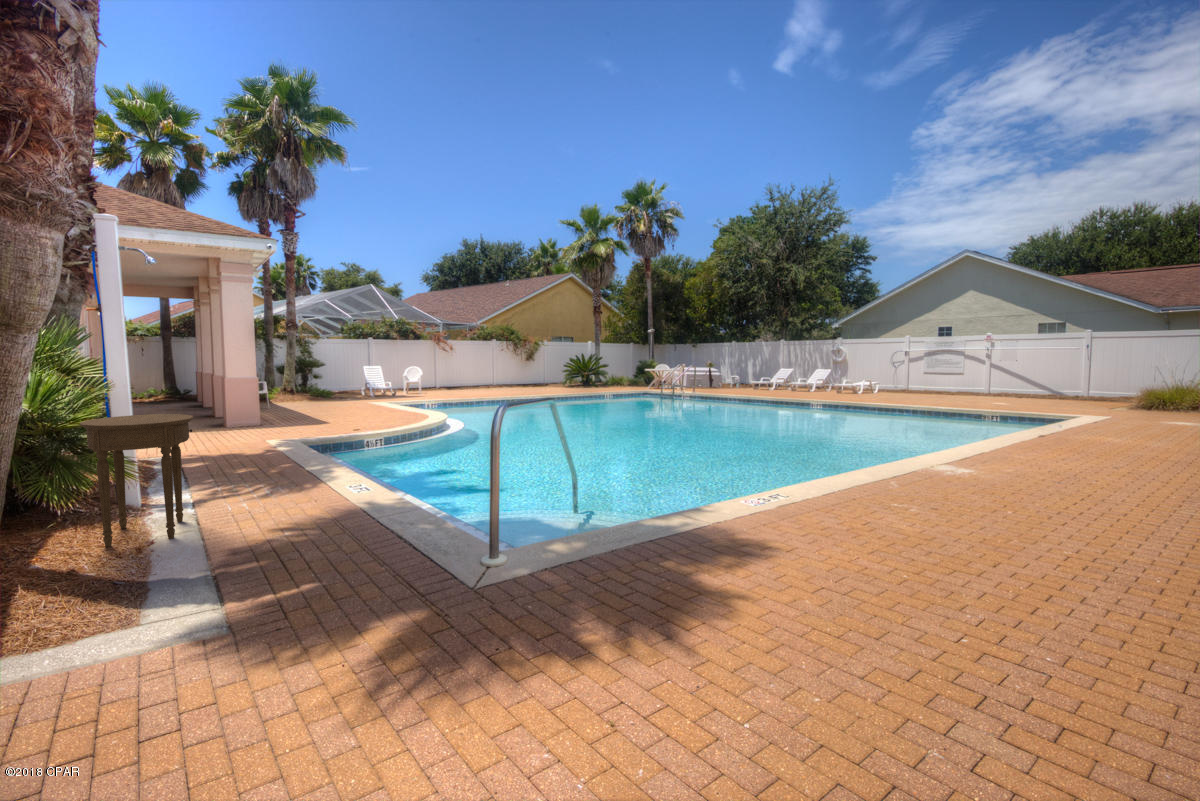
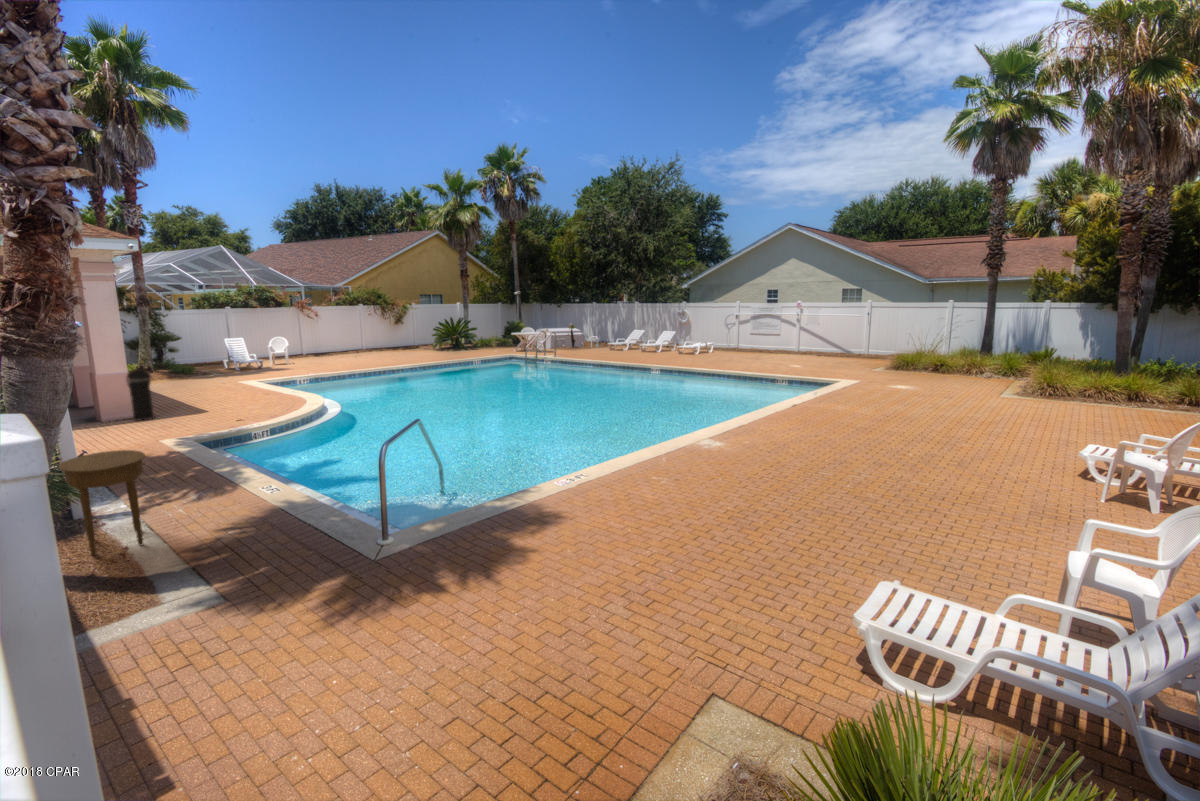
trash can: none [254,372,279,426] -> present [126,368,154,420]

